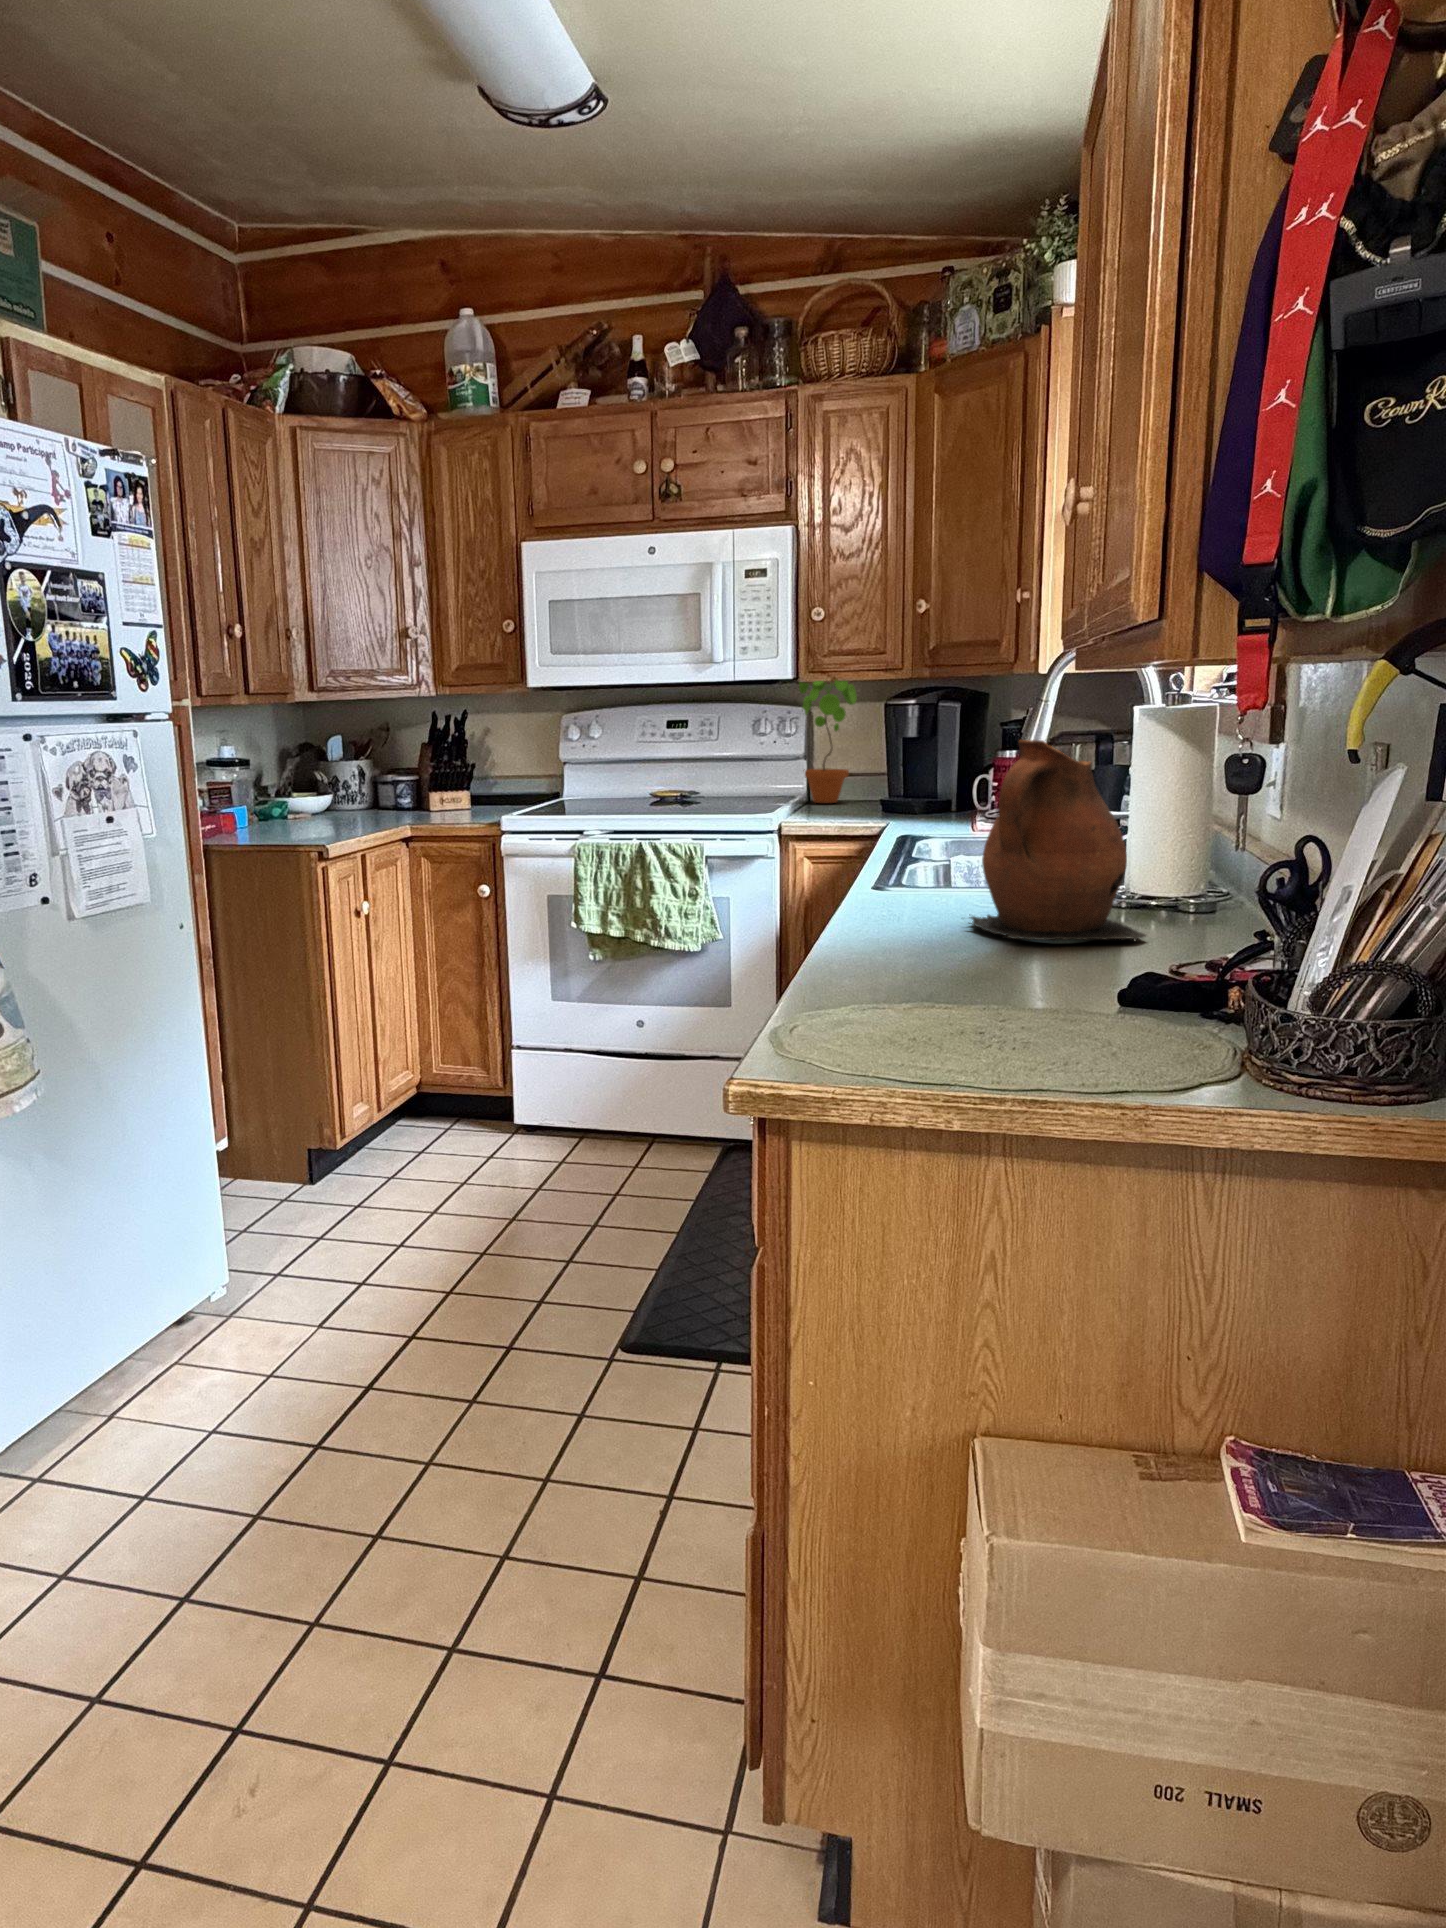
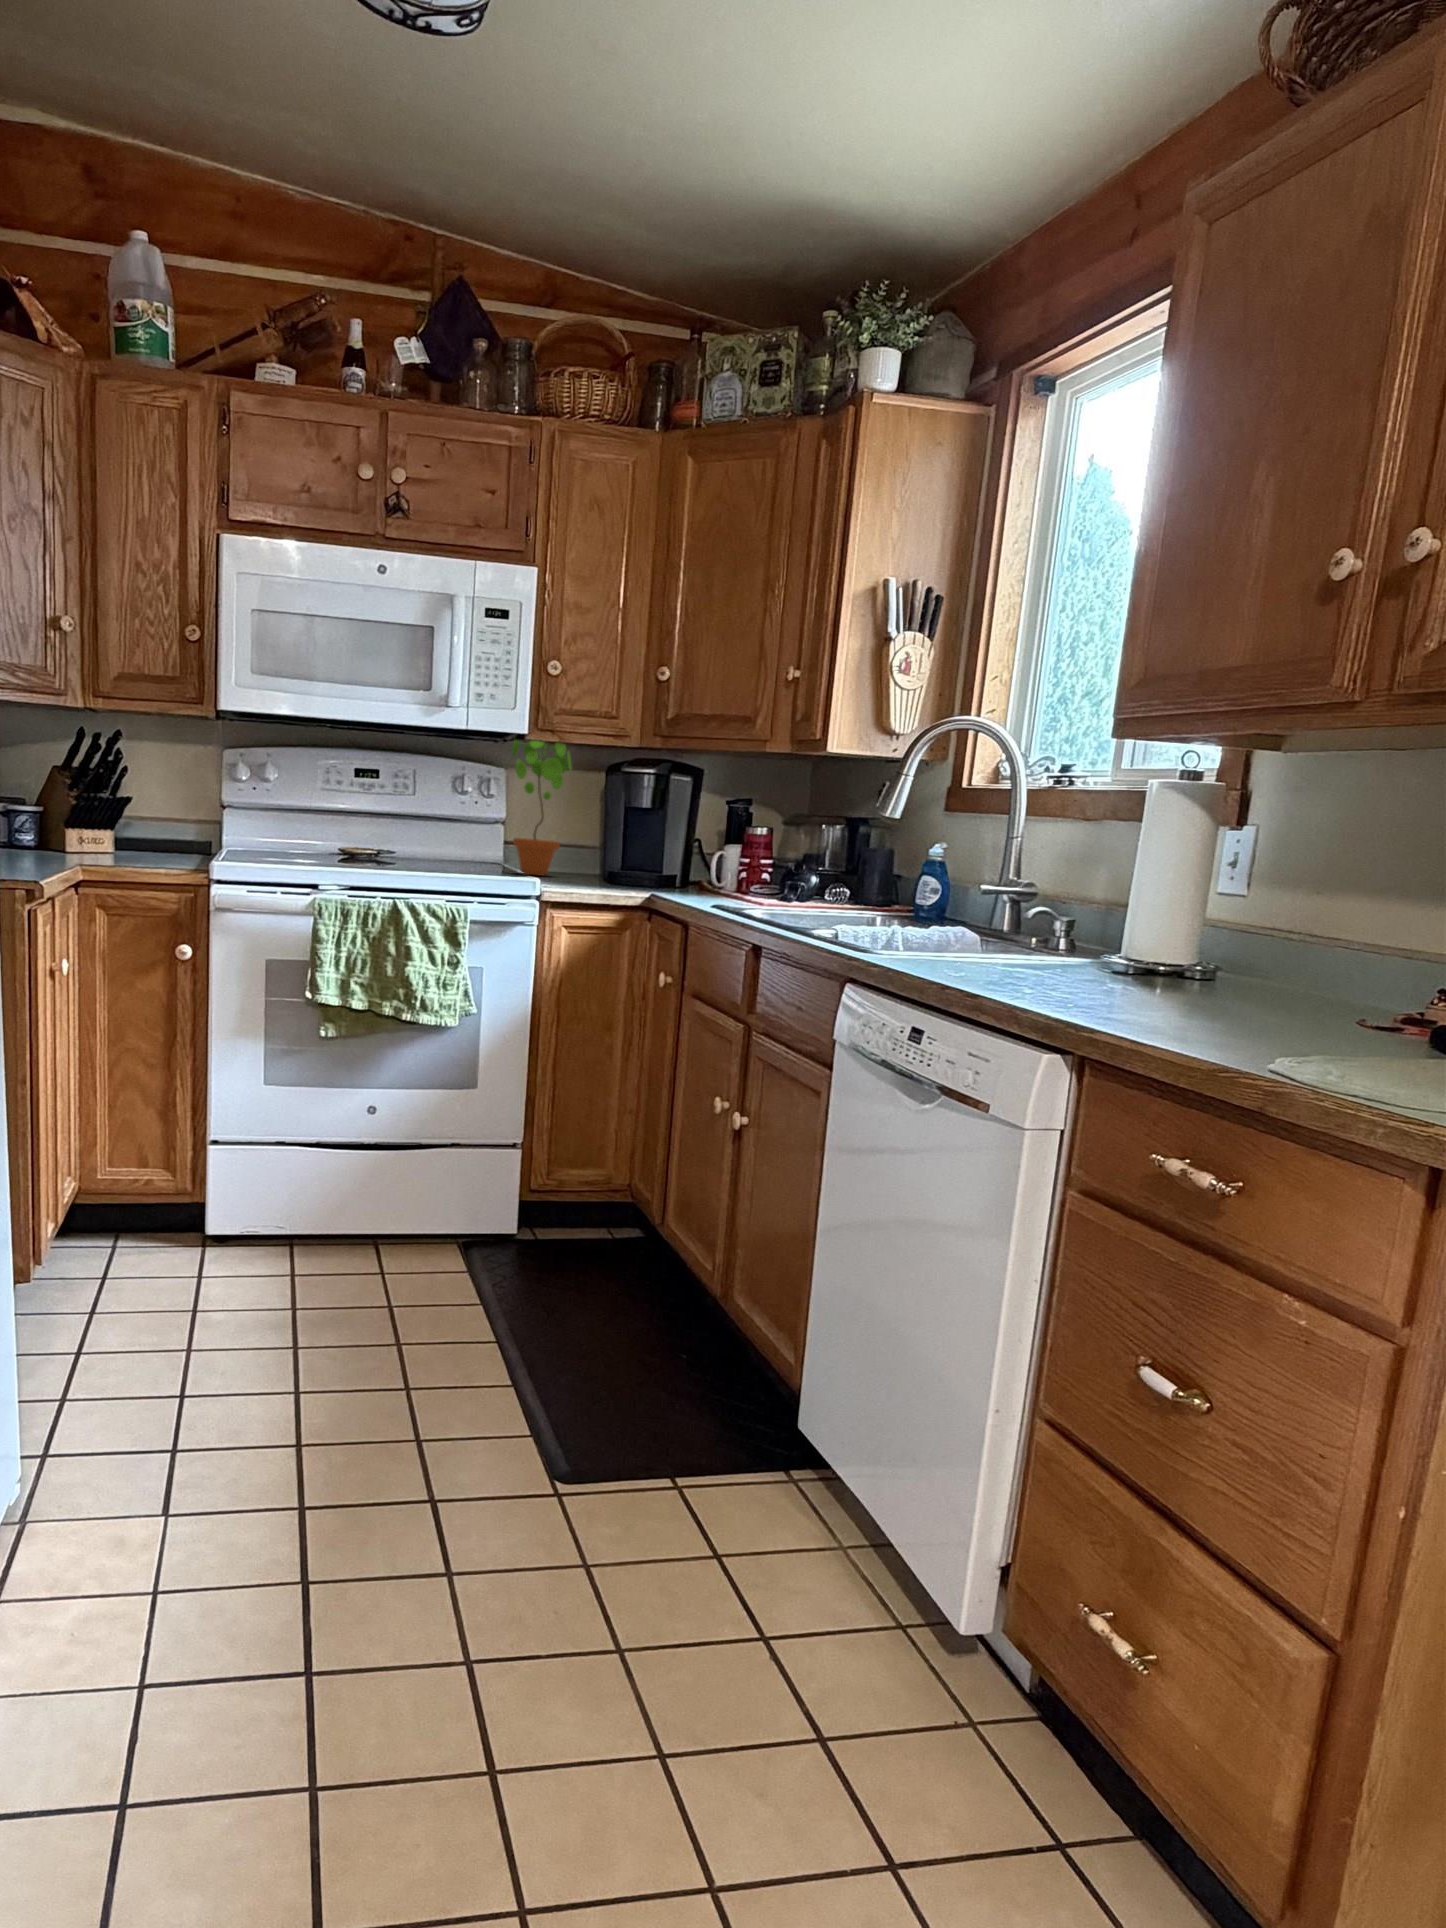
ceramic pitcher: present [970,740,1146,942] -> none [1000,788,1204,1010]

